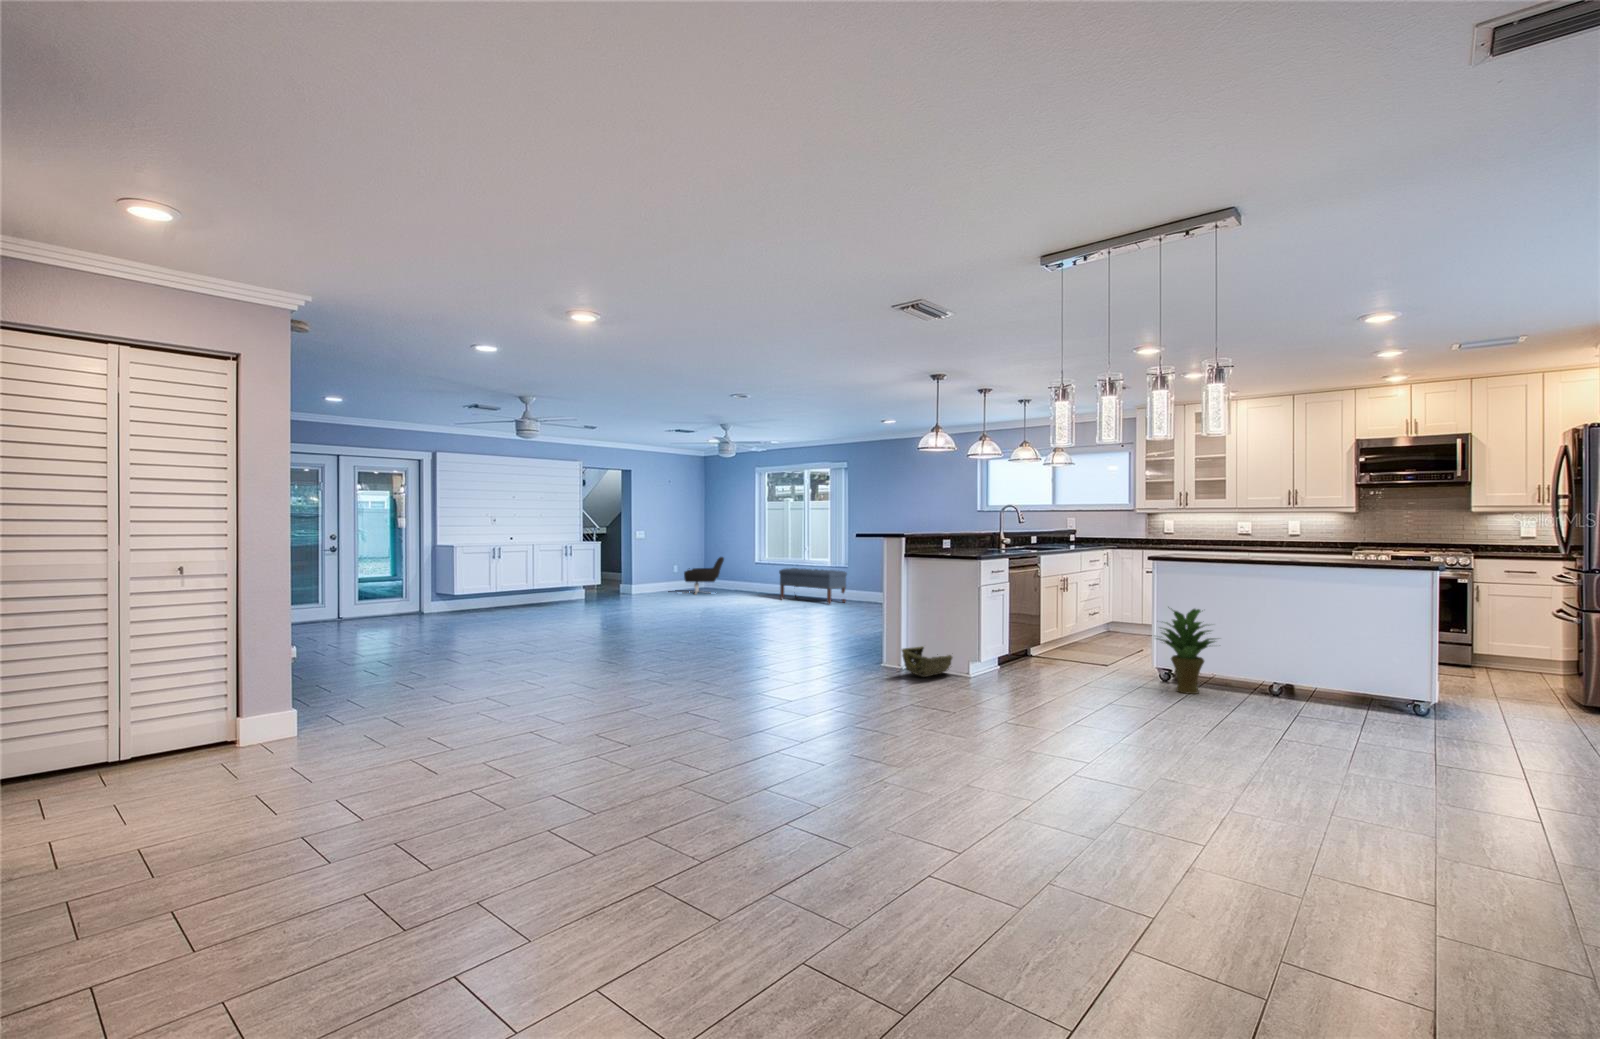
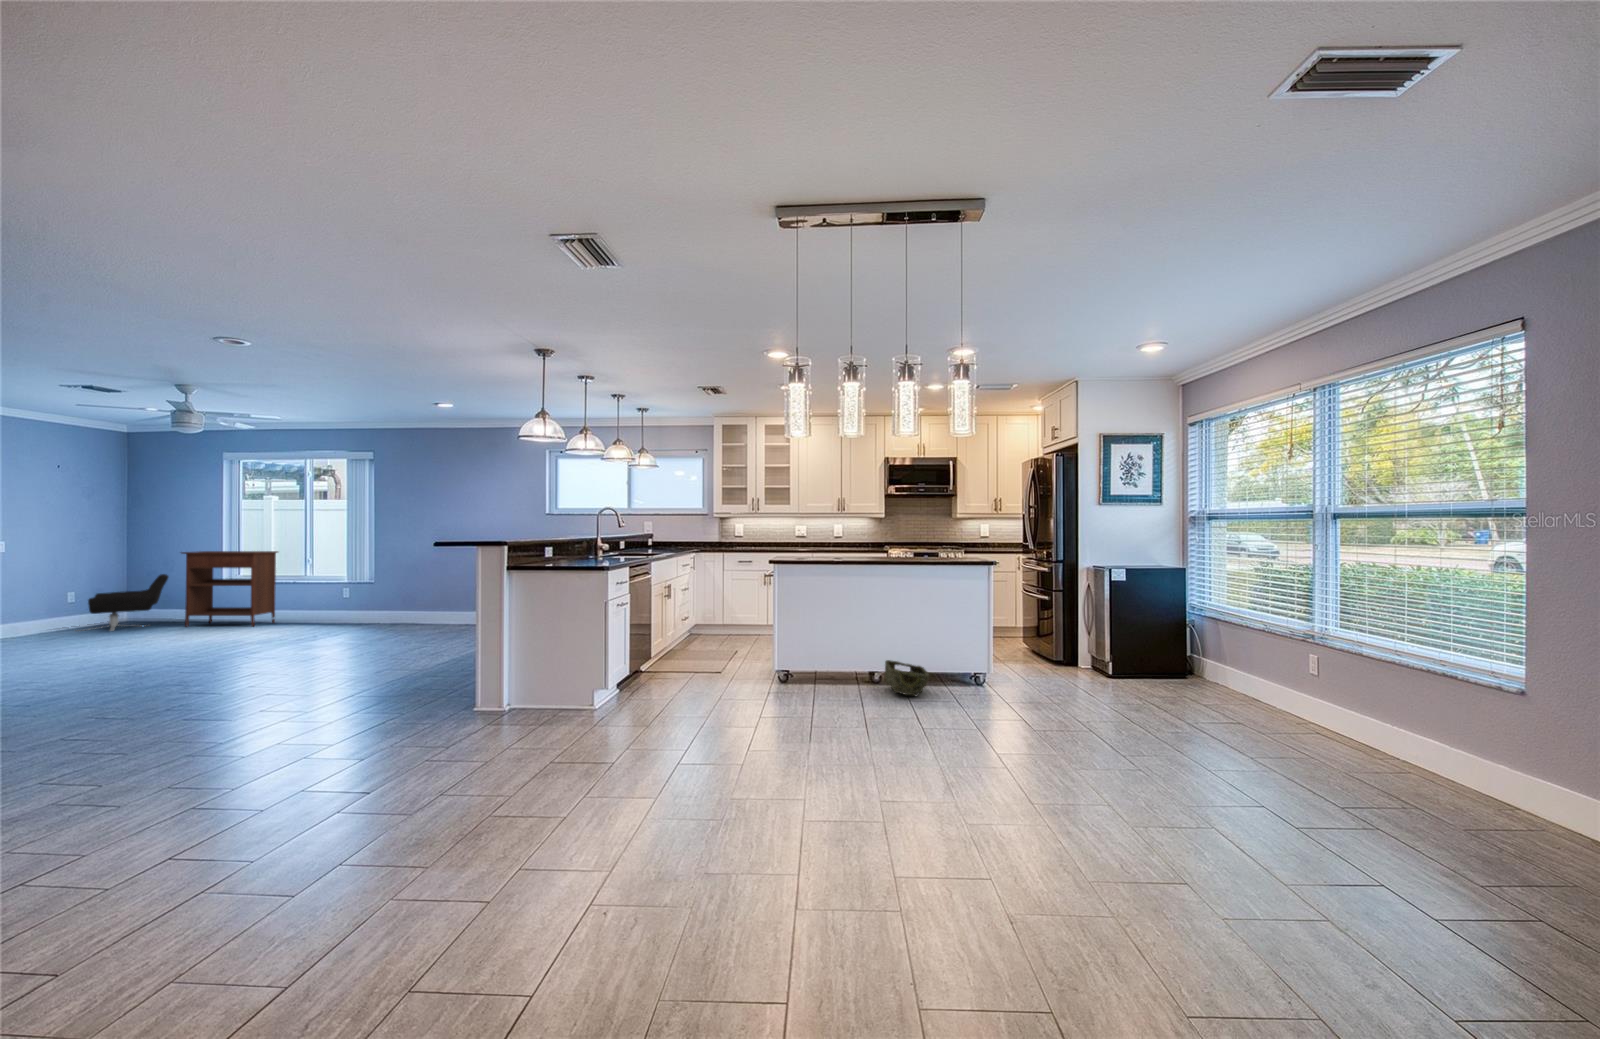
console table: none [729,541,786,599] -> present [181,551,278,627]
bench: present [779,568,847,605] -> none [269,585,376,628]
potted plant: present [1158,607,1215,694] -> none [788,609,851,694]
woven basket: present [902,646,953,677] -> present [885,660,929,696]

